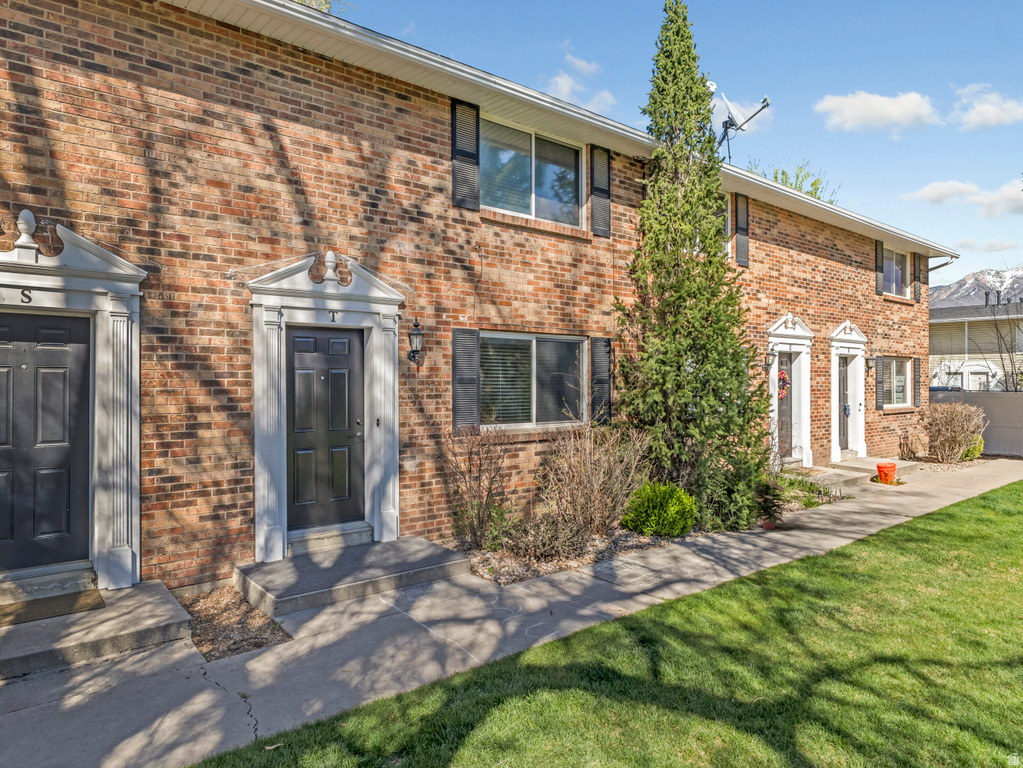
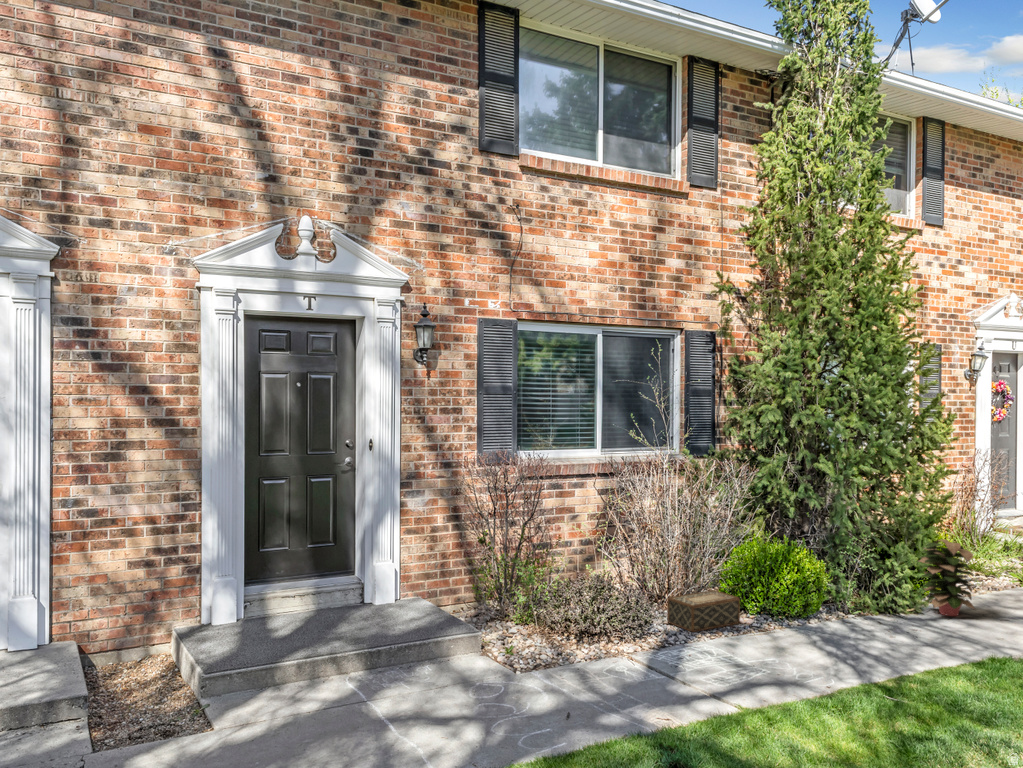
woven basket: none [592,520,640,549] -> present [667,590,740,632]

